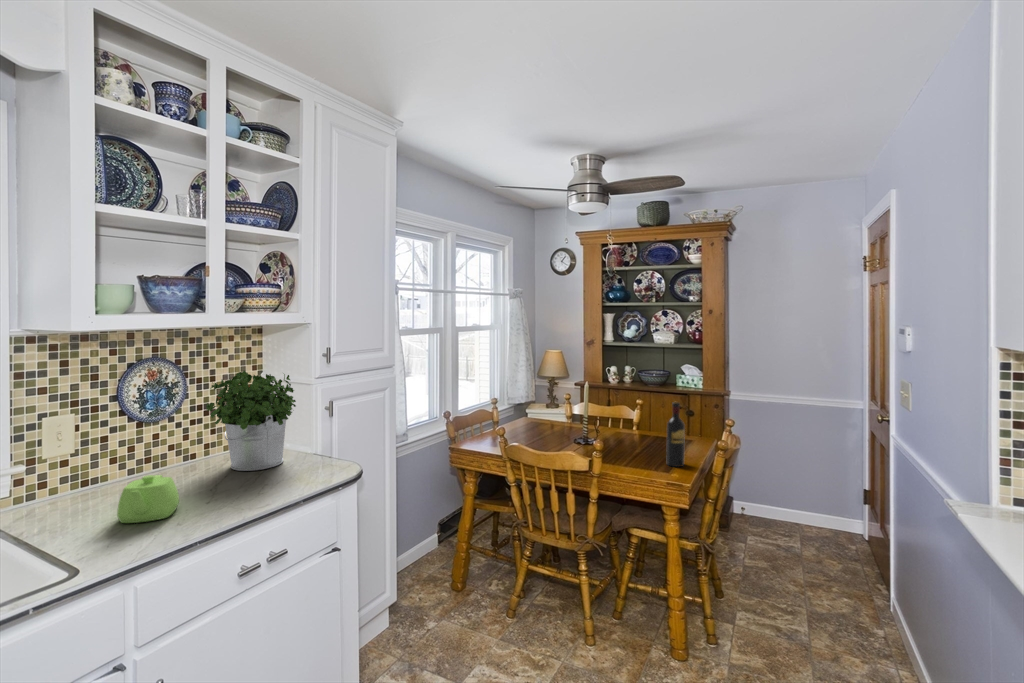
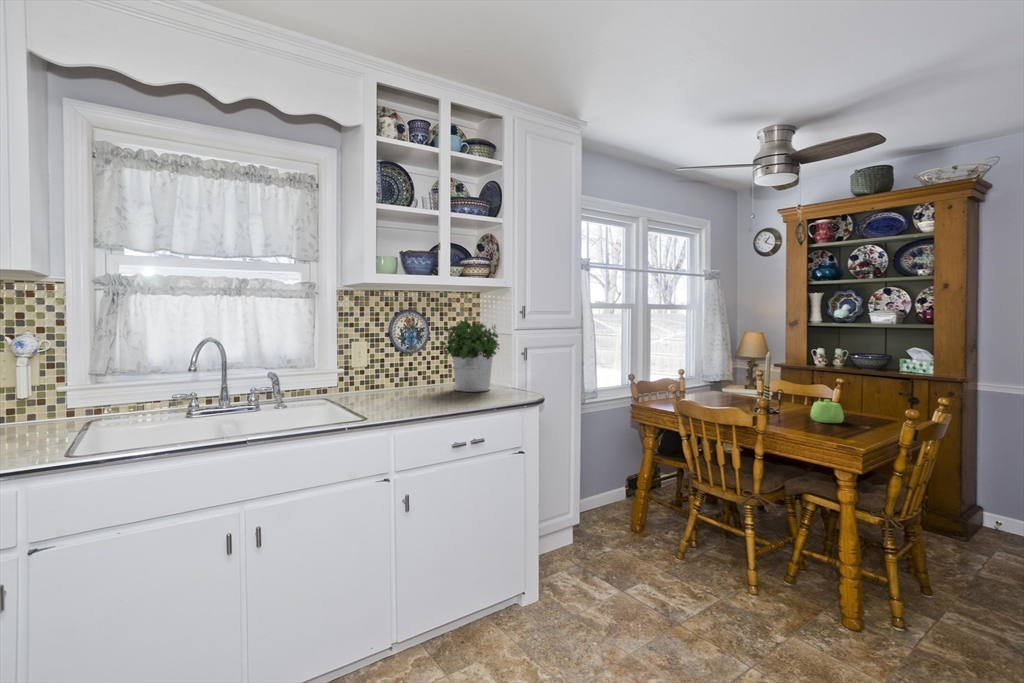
wine bottle: present [667,402,685,467] -> none [848,367,870,435]
teapot: present [117,475,179,523] -> present [811,399,844,423]

